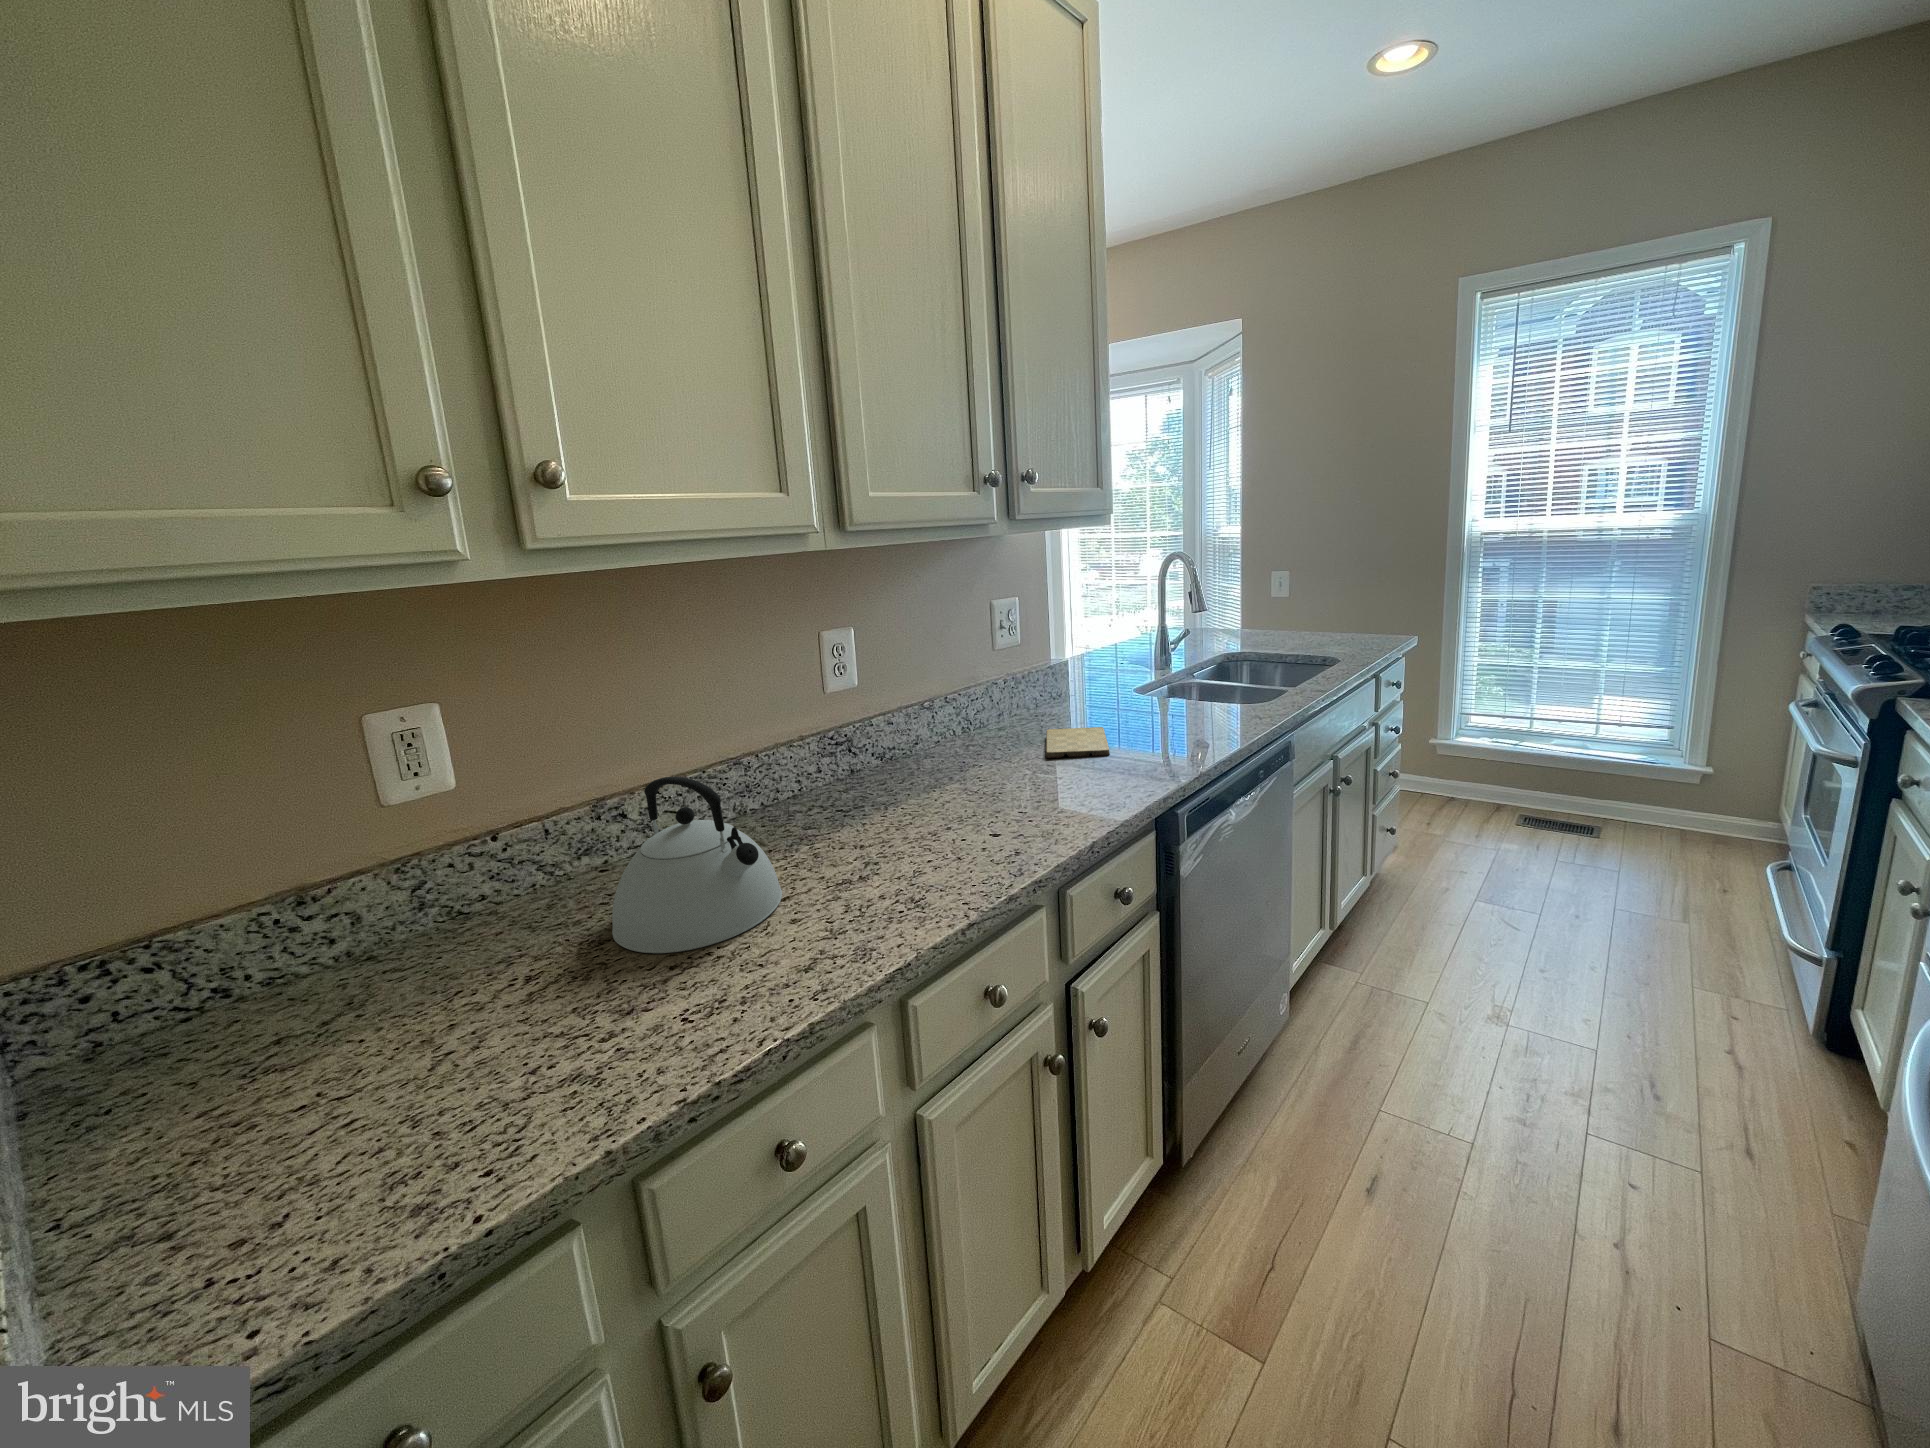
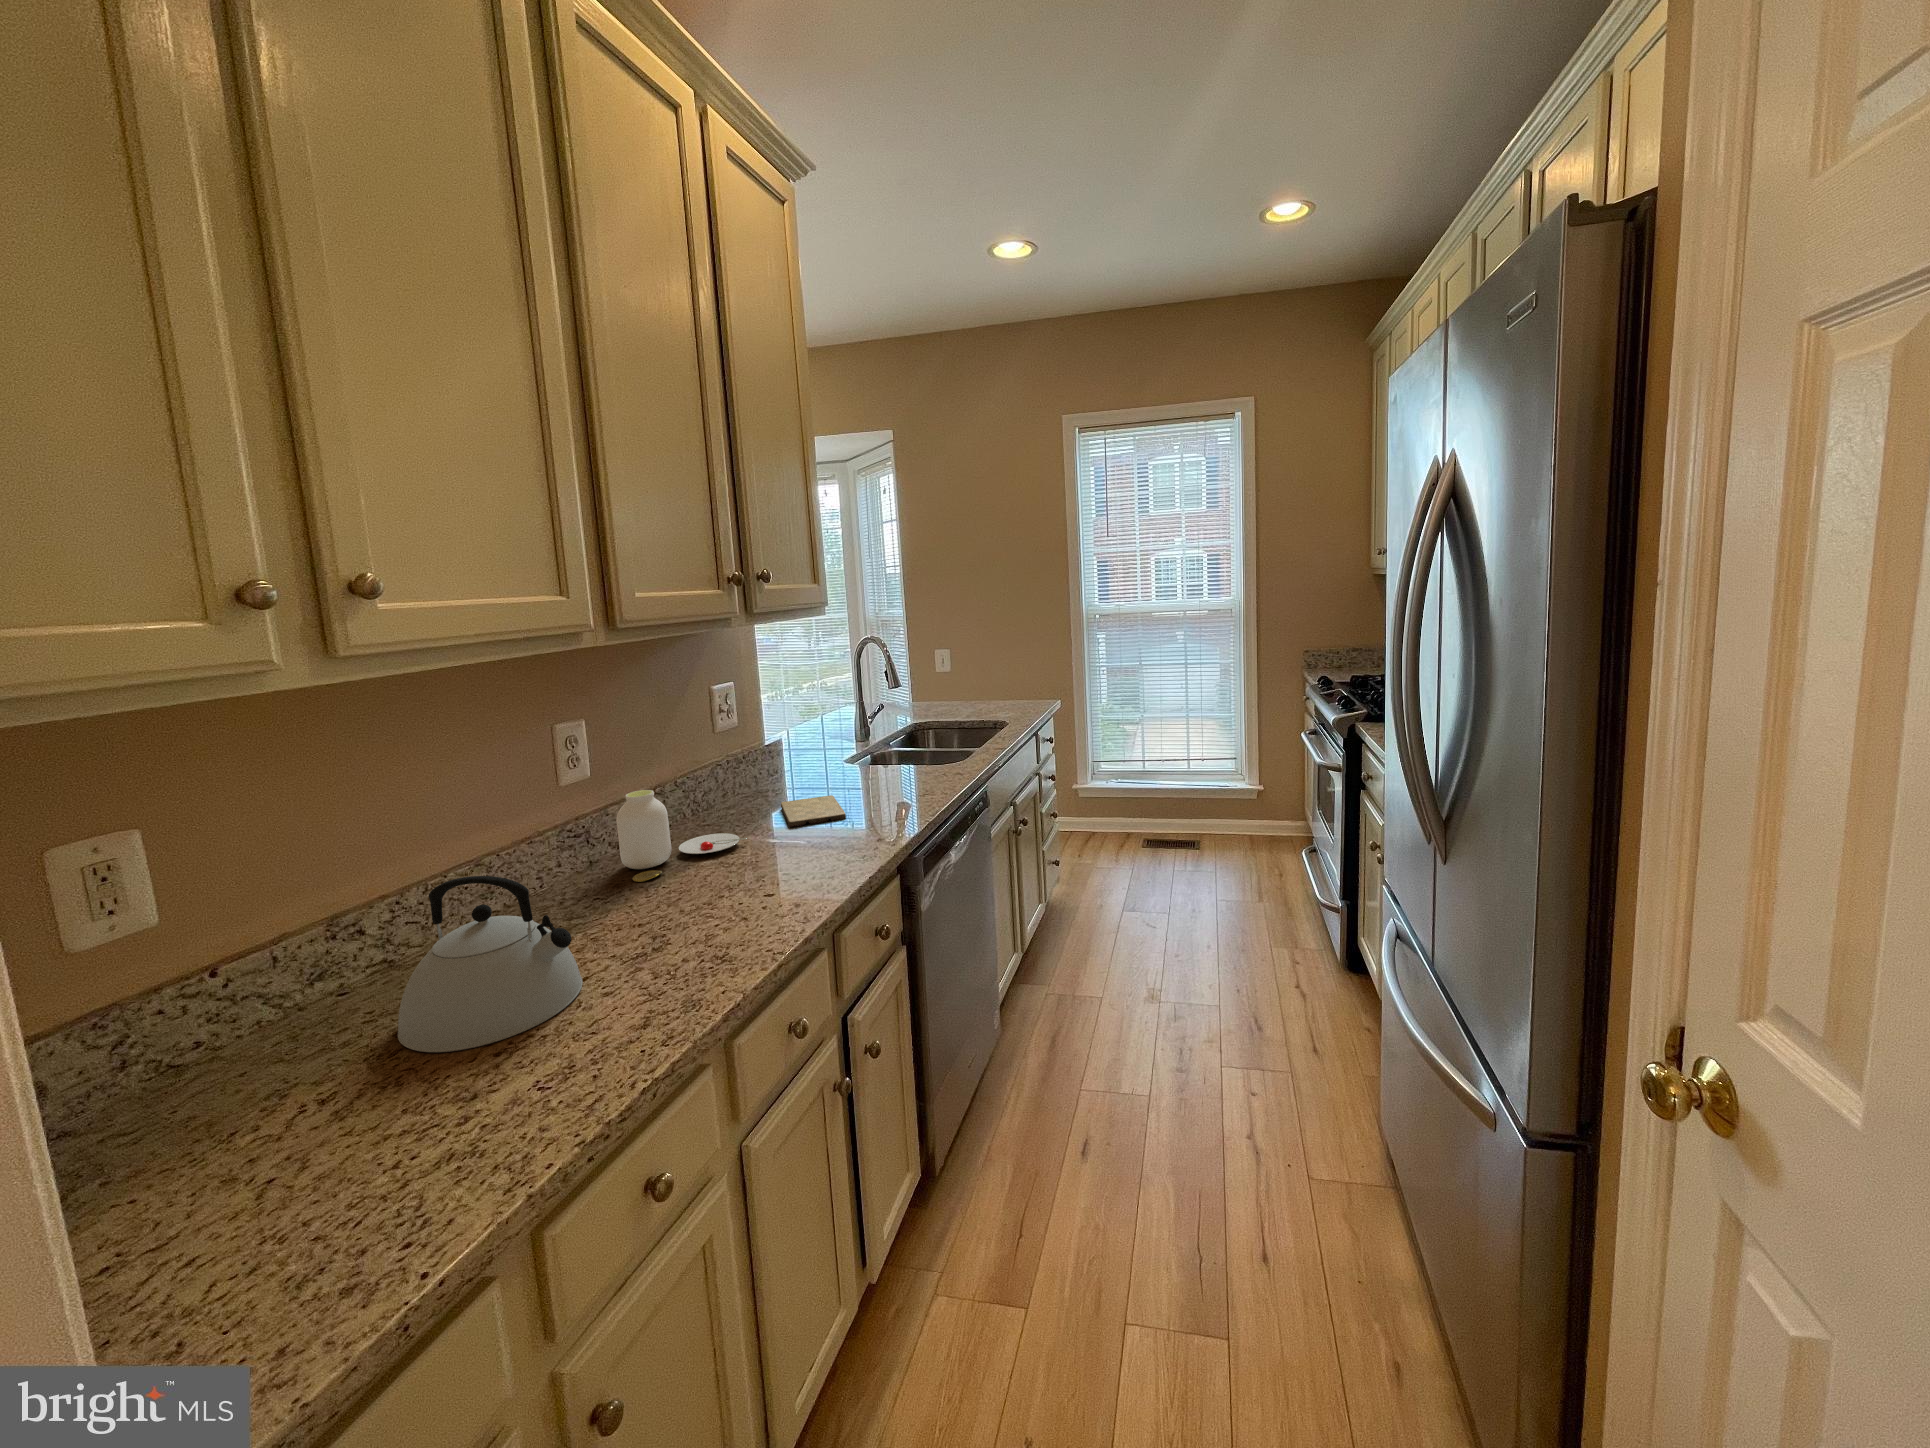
jar: none [869,704,998,799] -> present [616,790,747,882]

